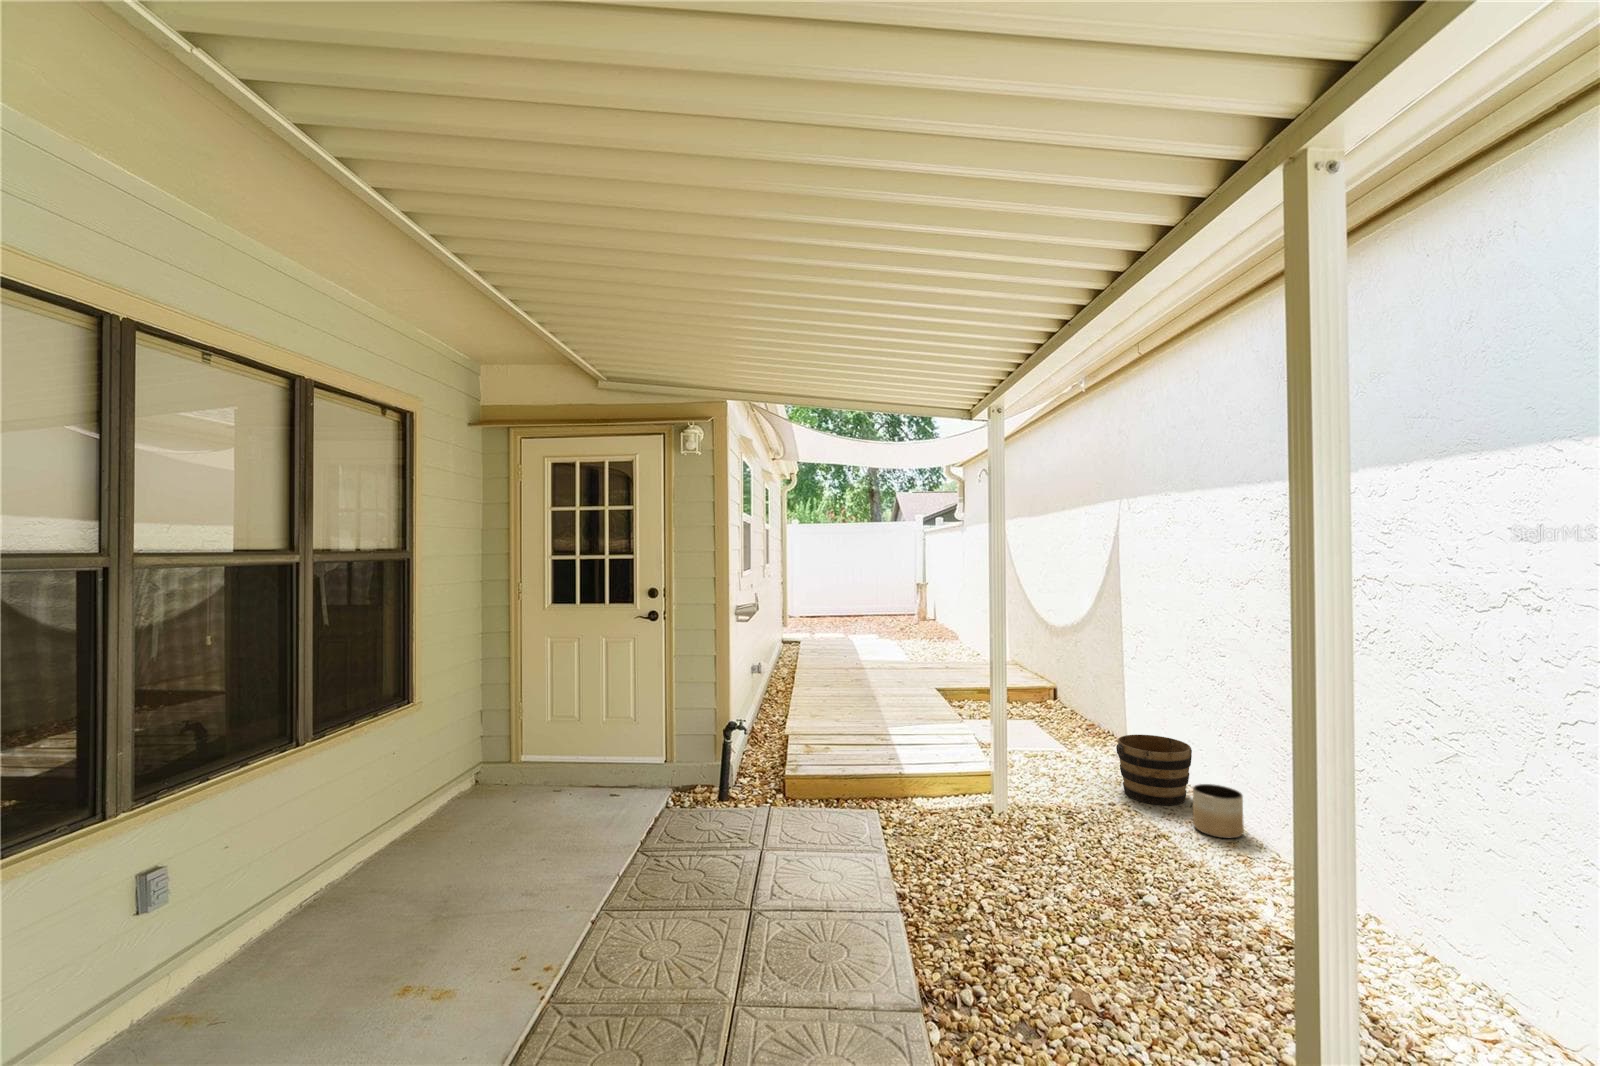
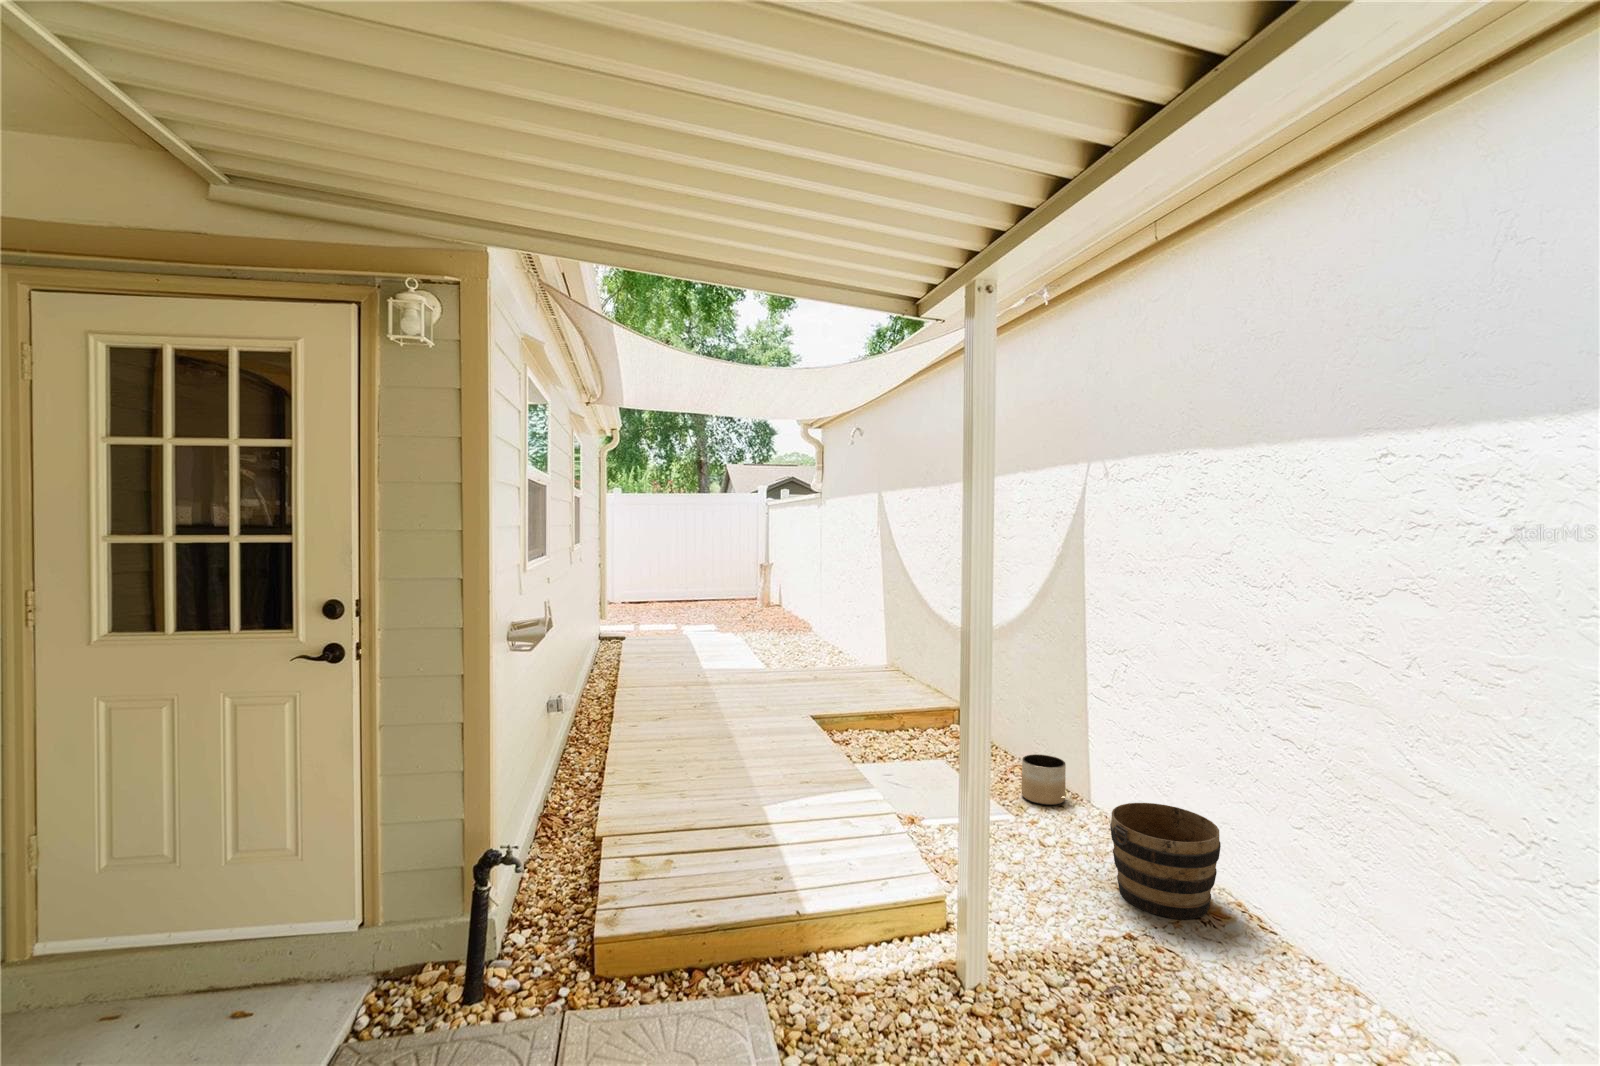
planter: present [1193,784,1244,838] -> present [1022,754,1066,805]

